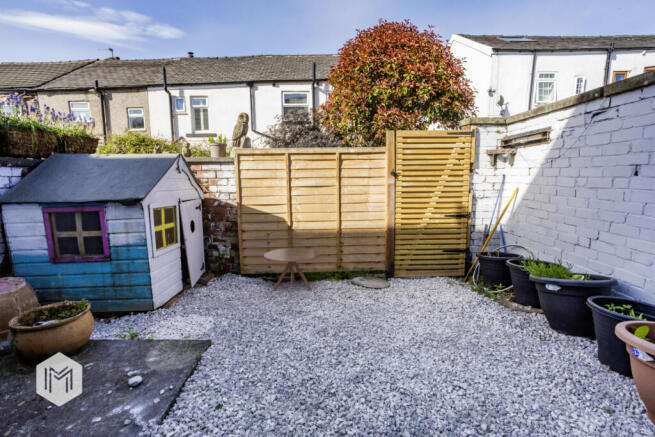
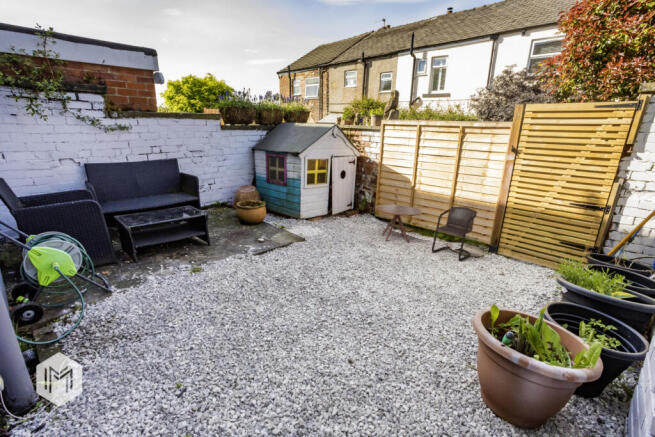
chair: none [345,236,380,292] -> present [432,207,477,261]

